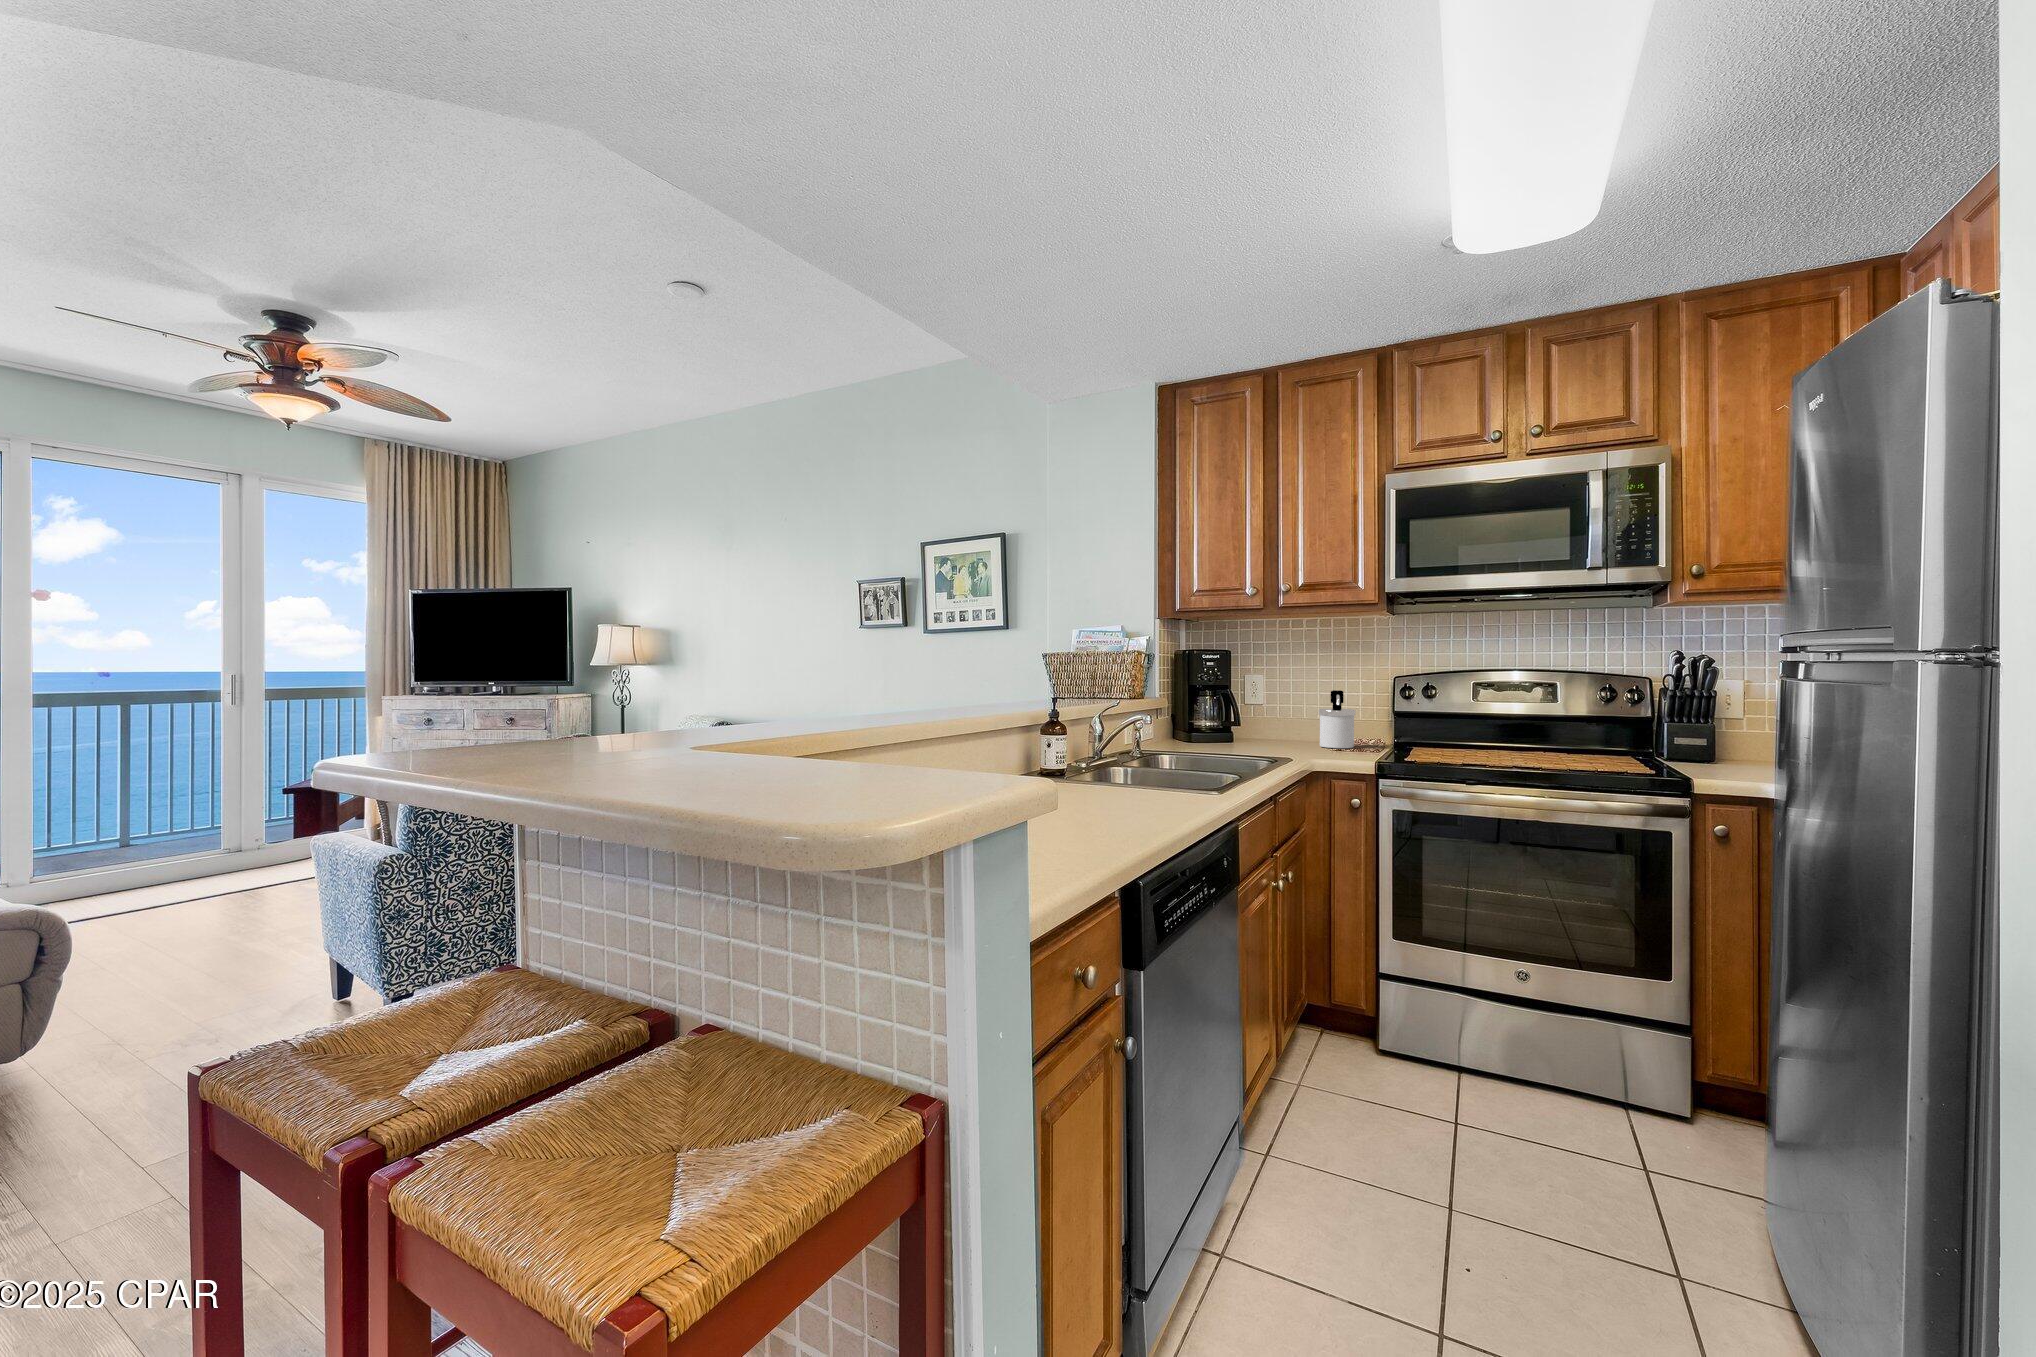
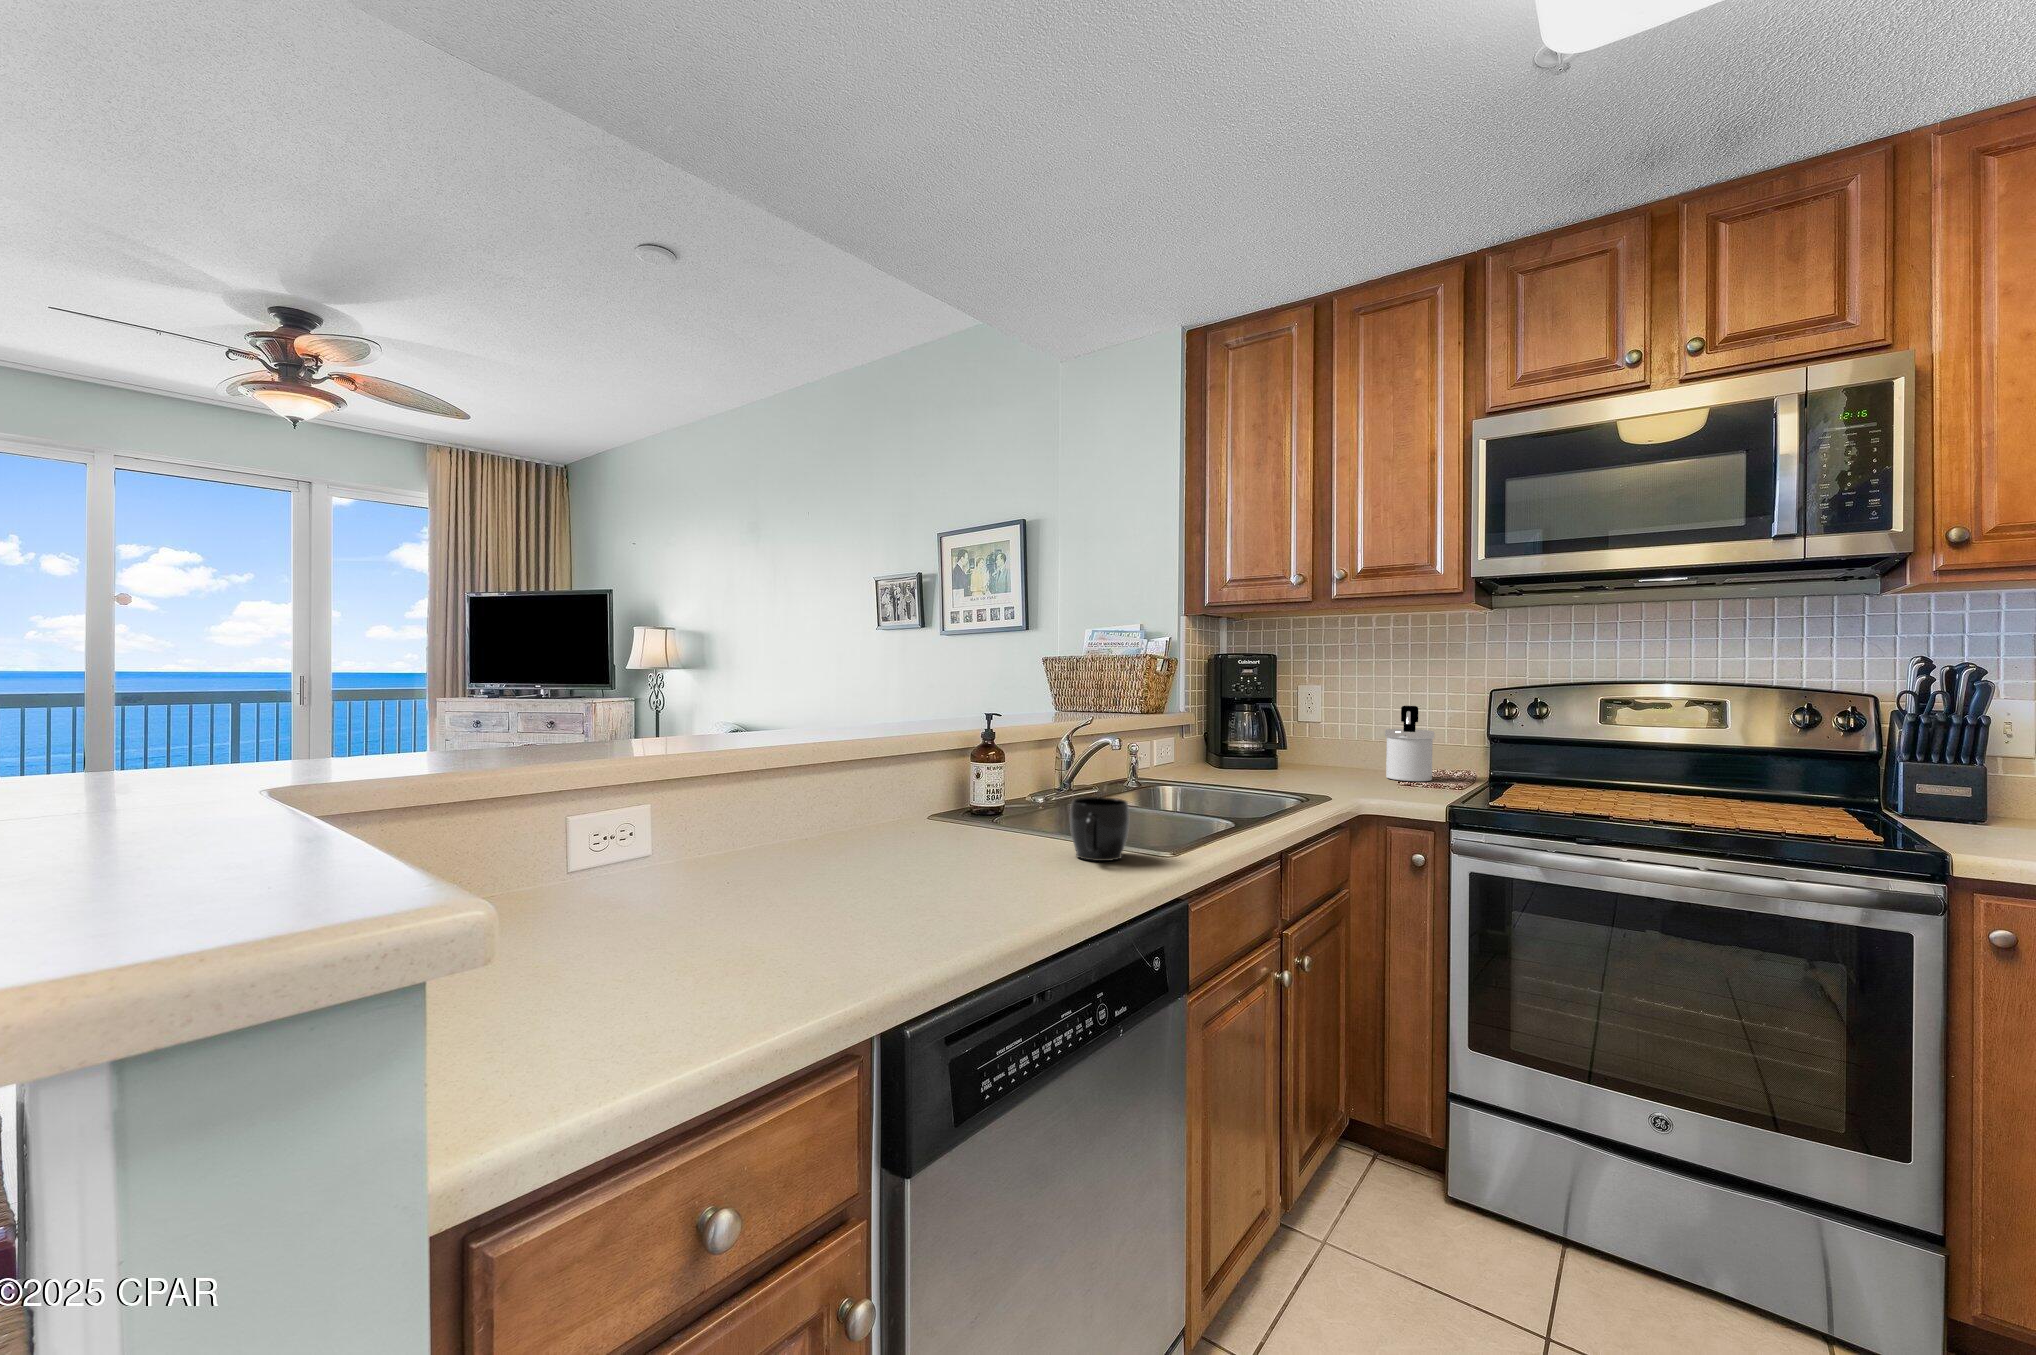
mug: none [1144,759,1185,801] -> present [1070,797,1129,861]

